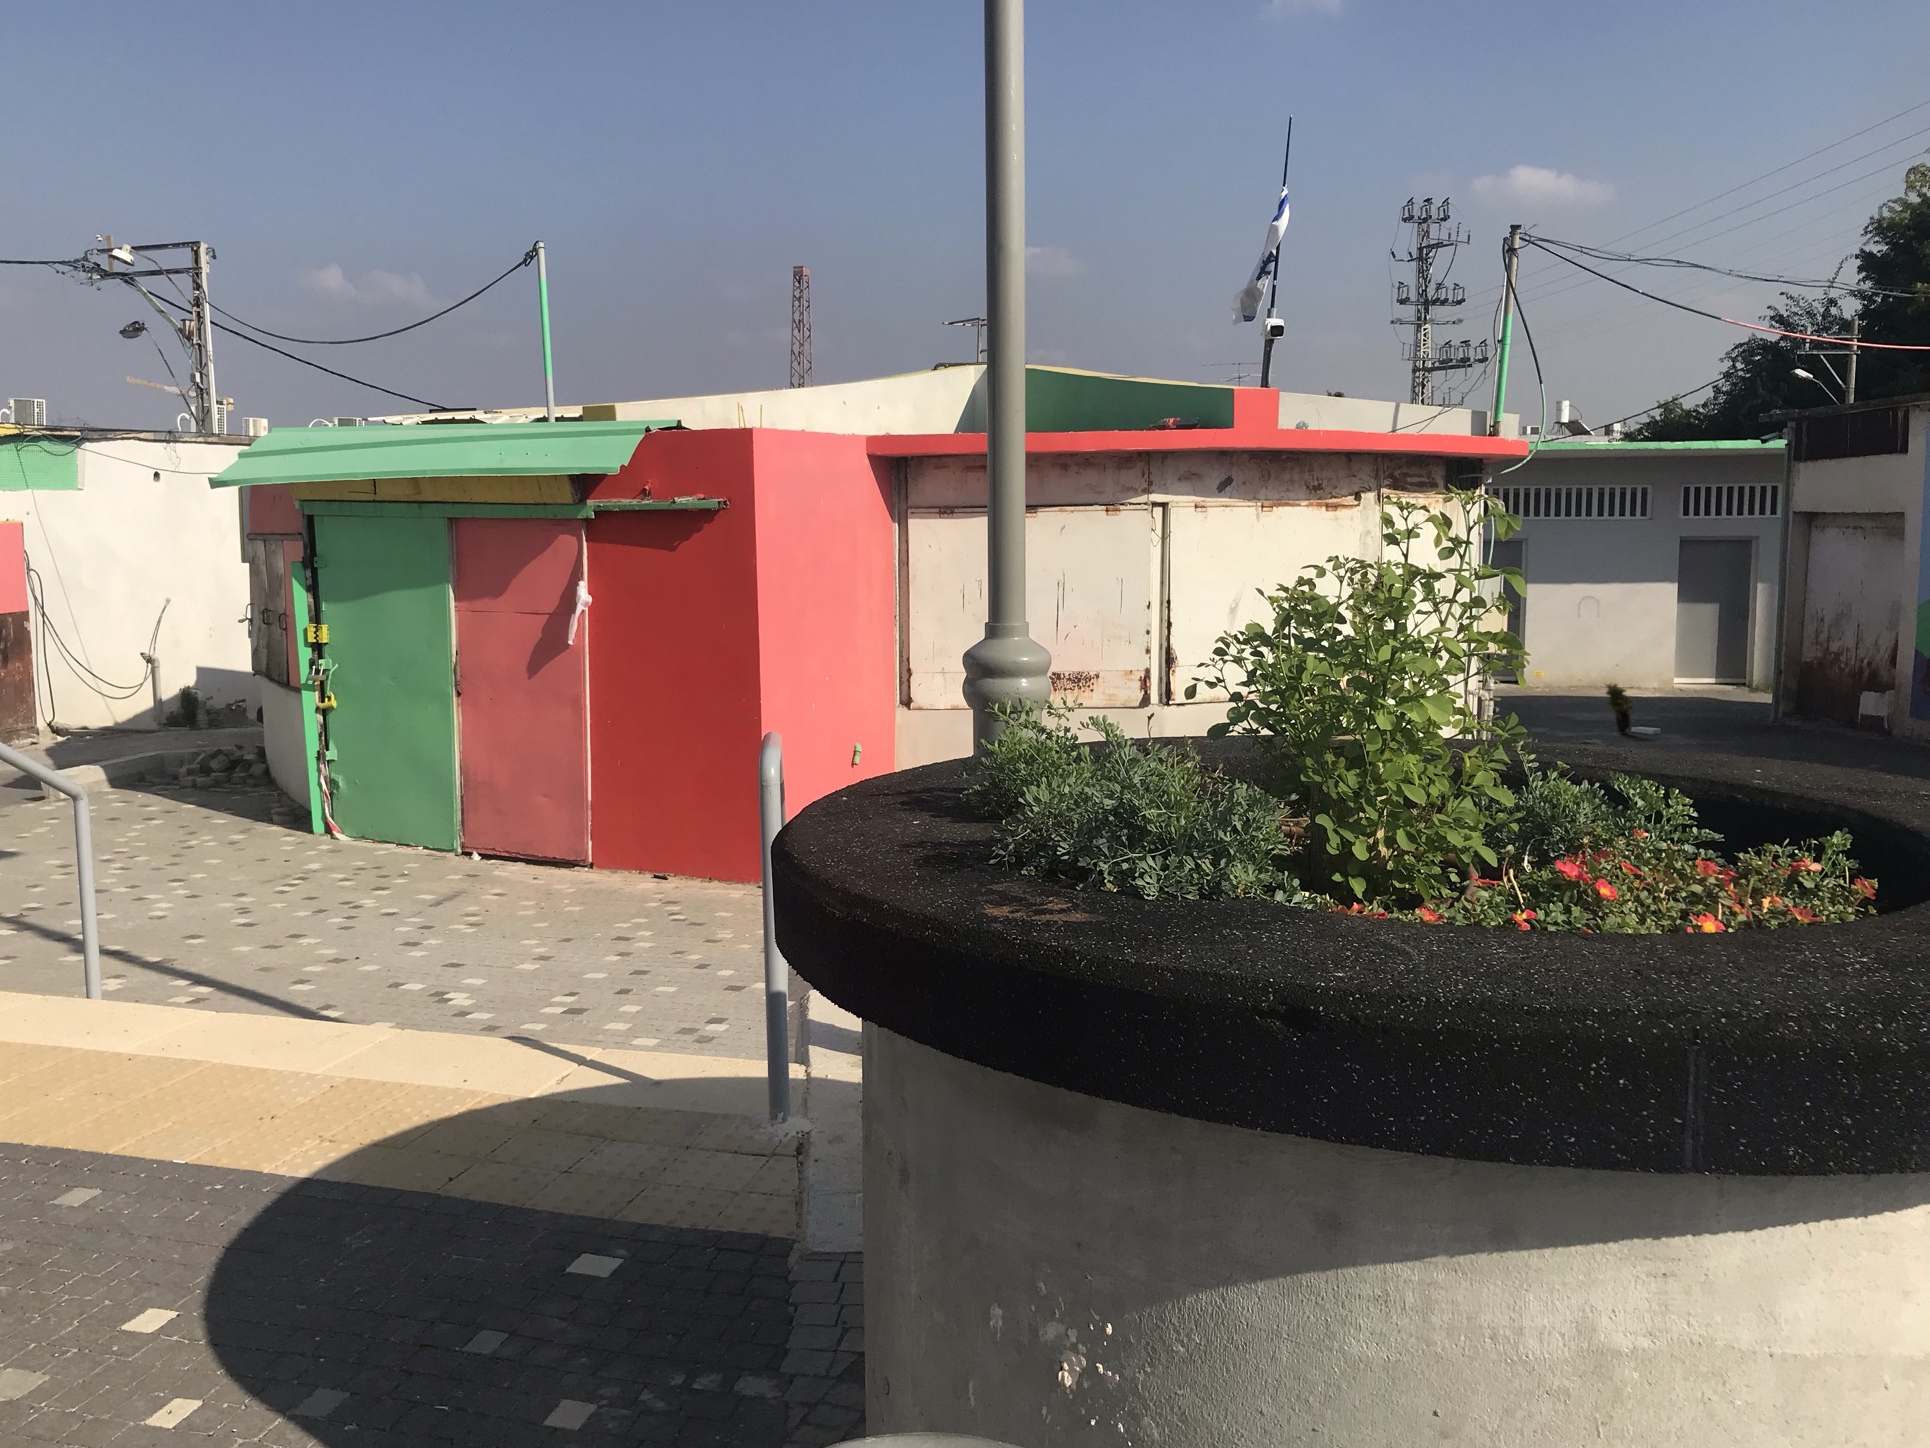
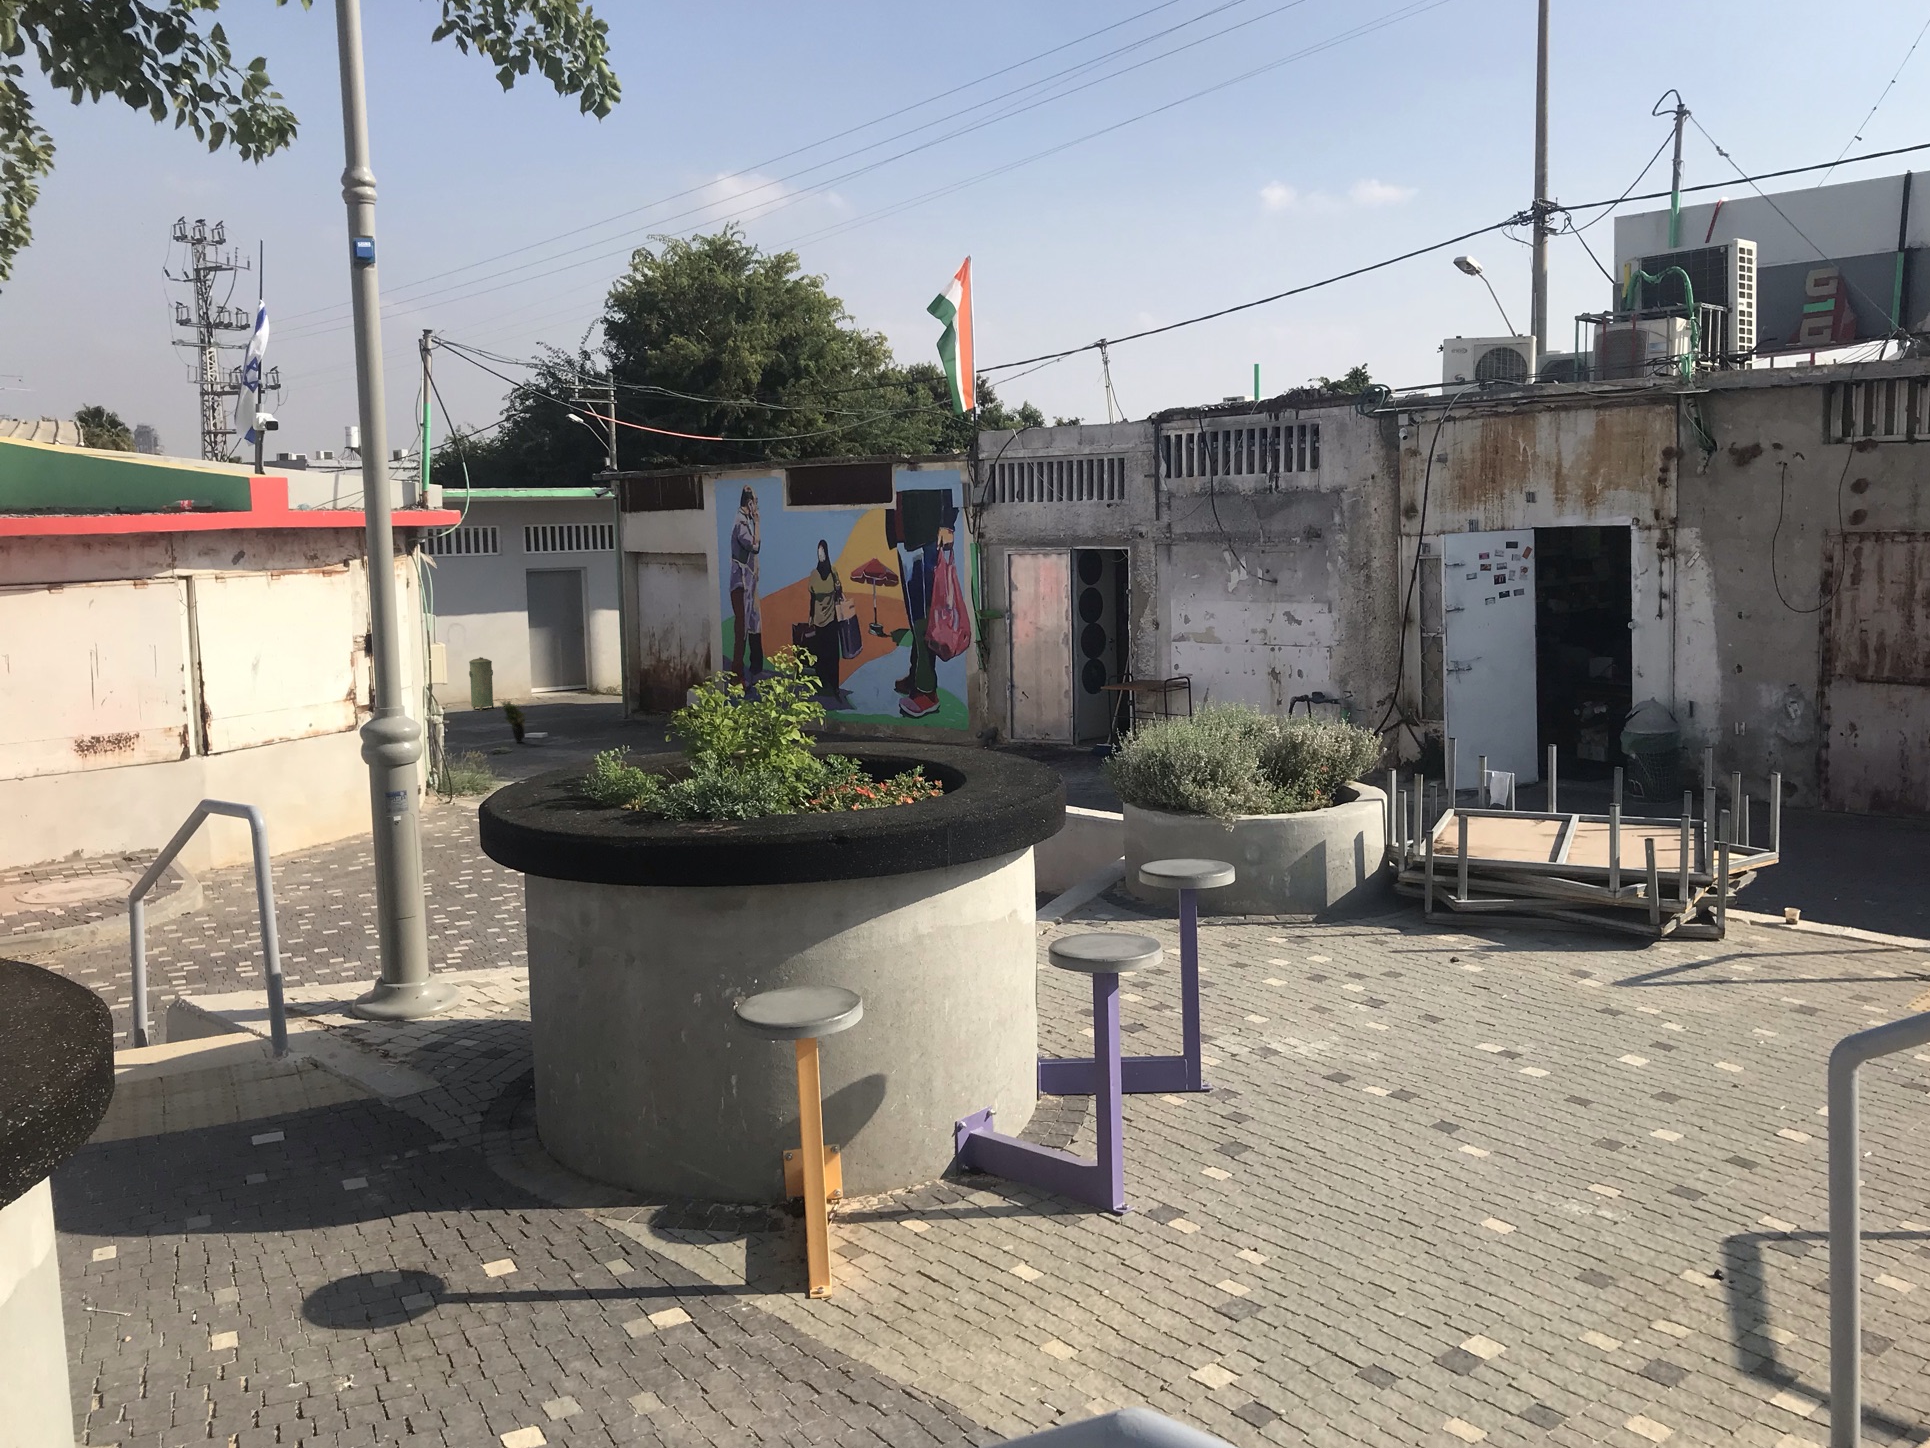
trash can: none [1593,634,1622,693] -> present [469,657,494,710]

